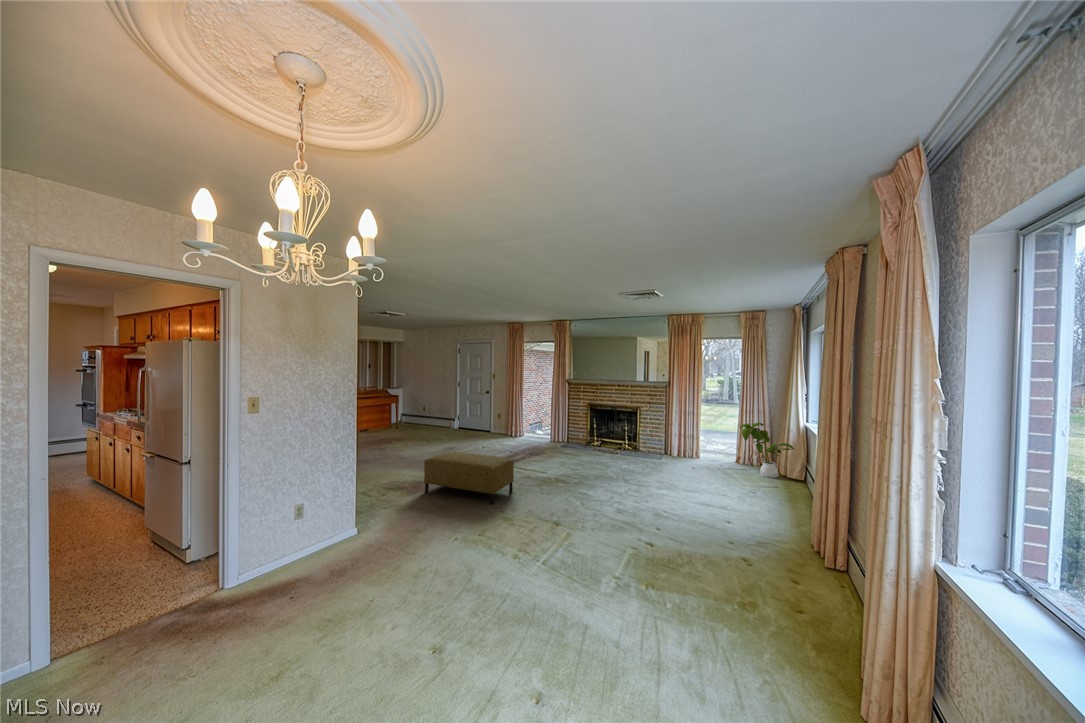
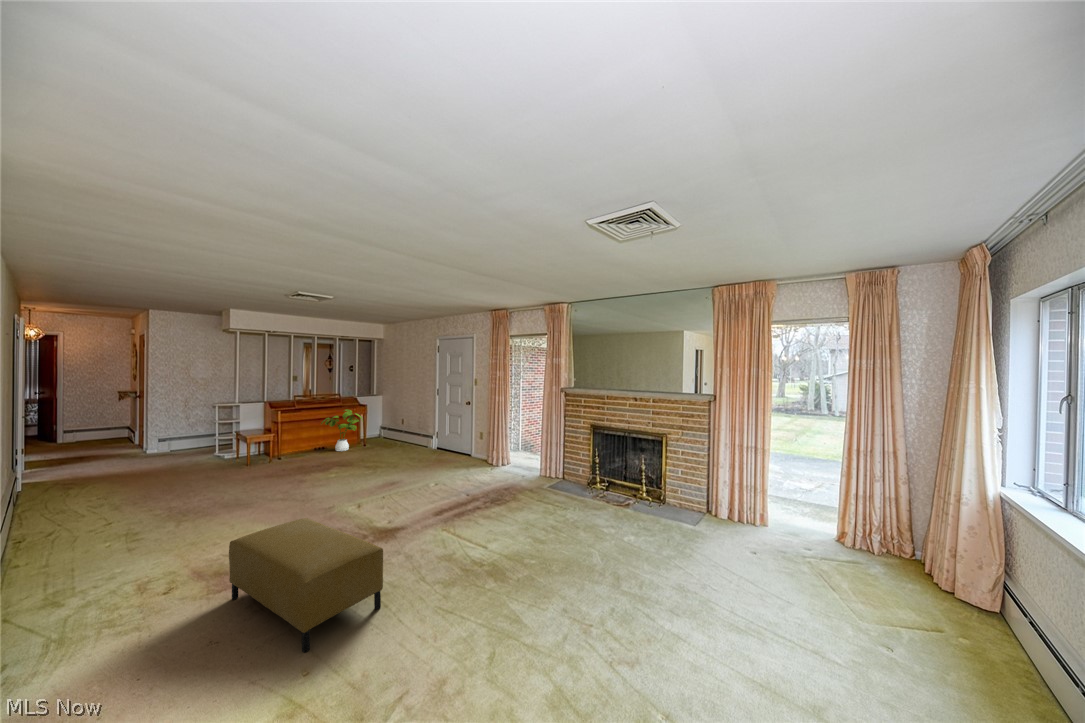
house plant: present [740,423,794,478] -> present [321,409,363,451]

